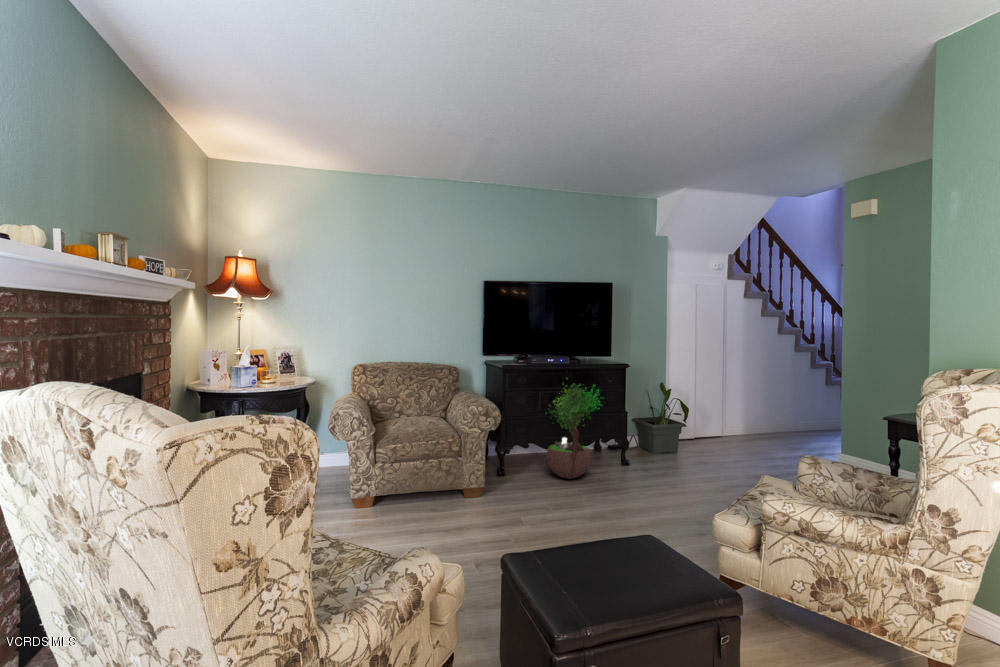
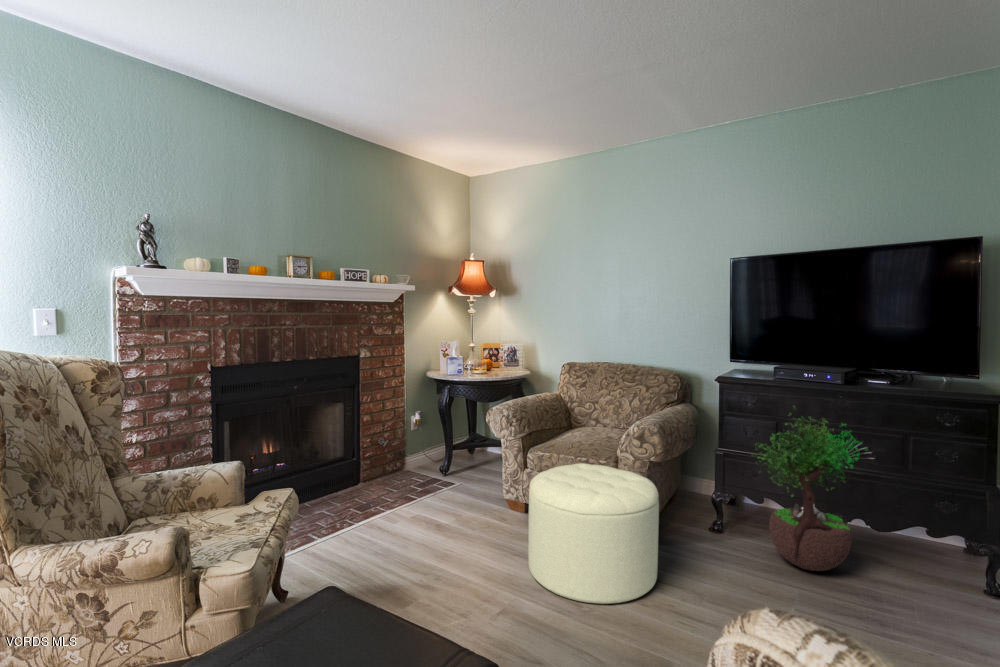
ottoman: none [438,440,536,541] -> present [528,463,659,604]

